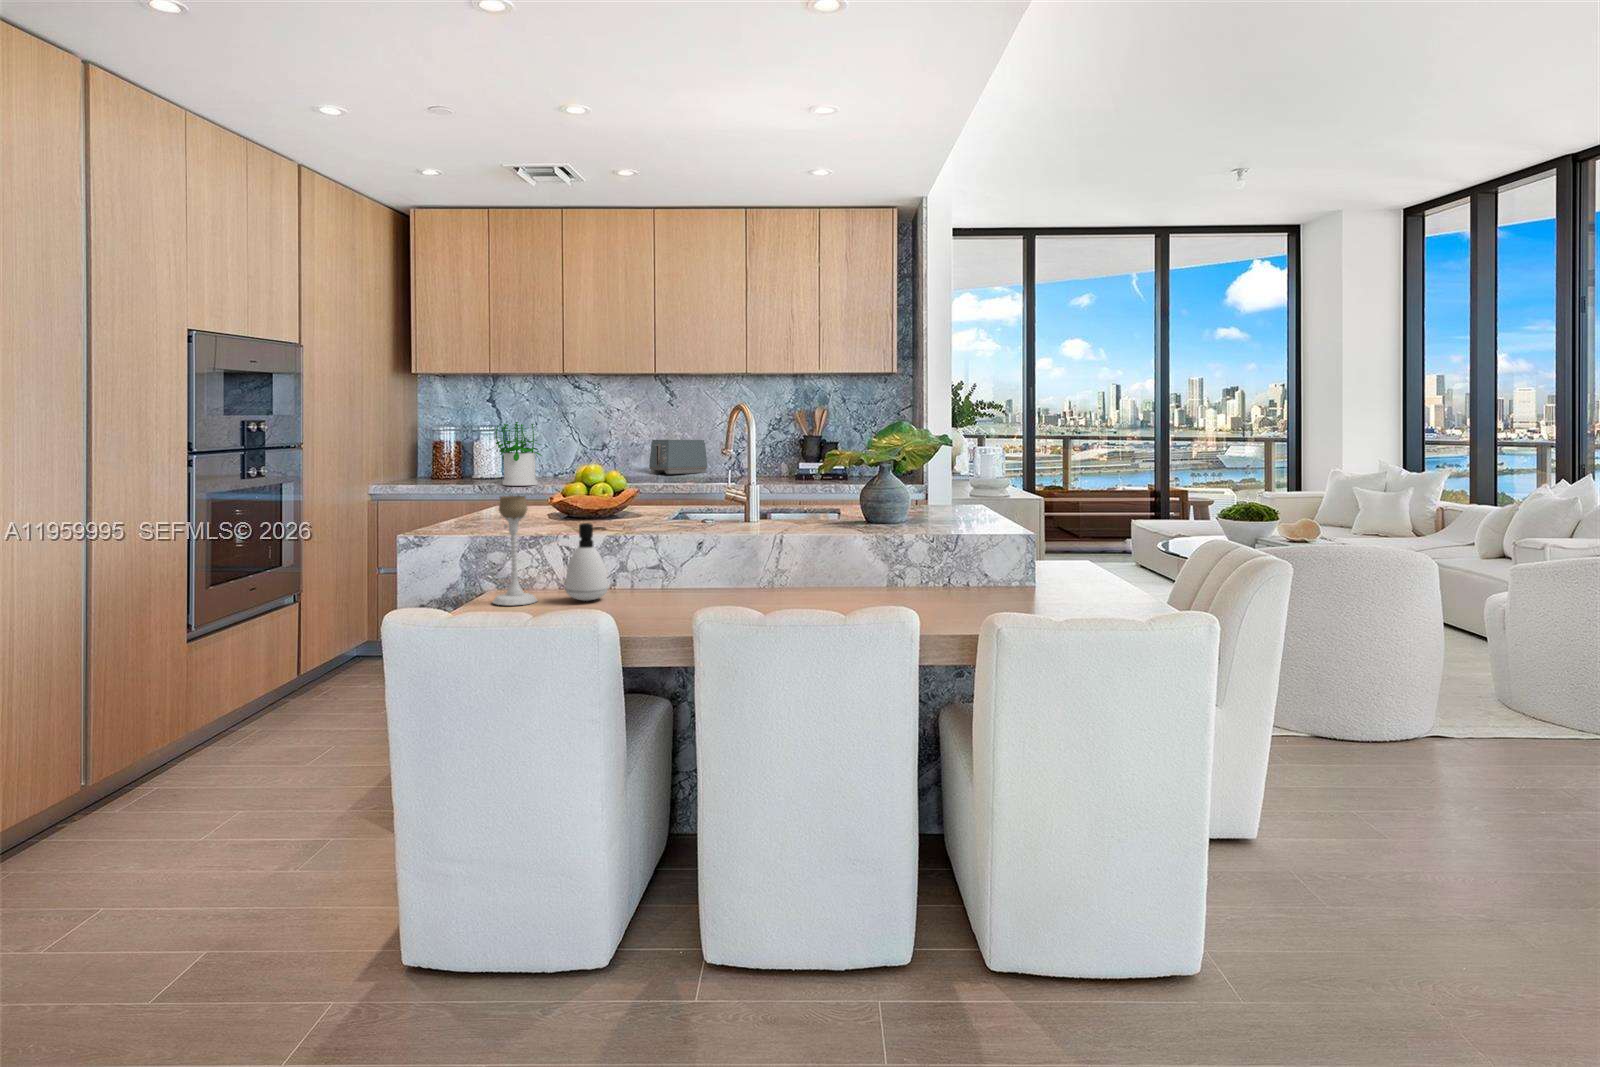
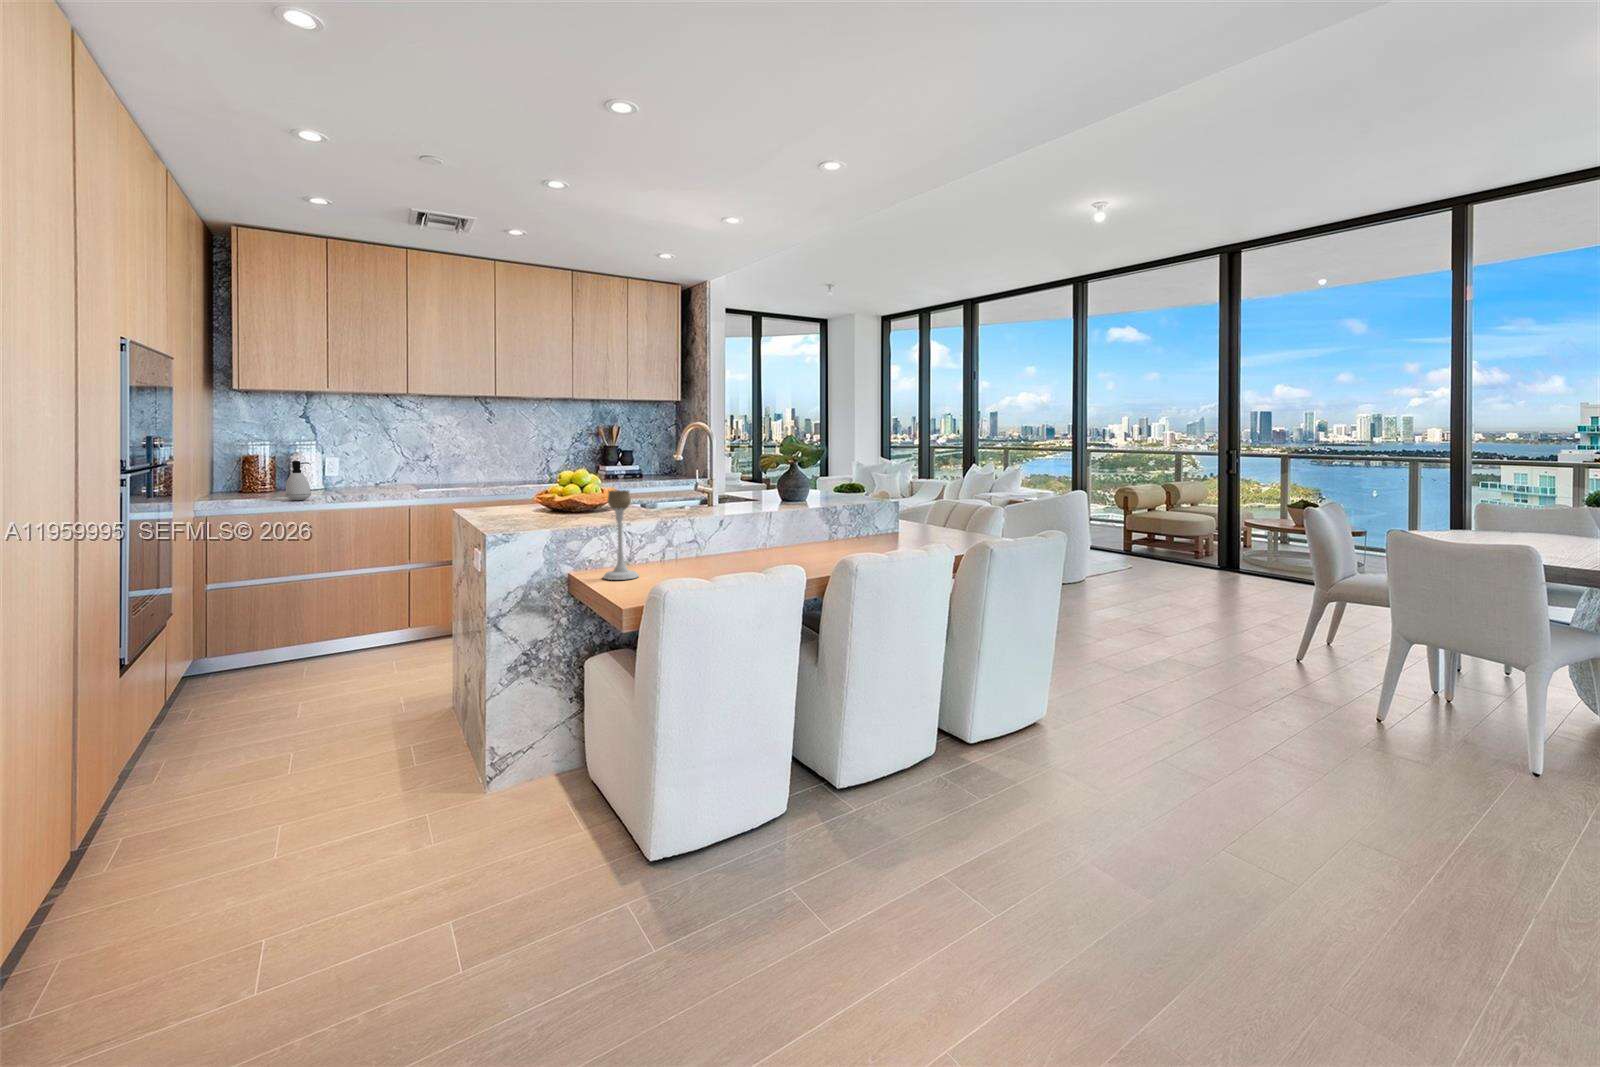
potted plant: present [491,422,542,486] -> none [339,436,396,495]
toaster: present [649,440,707,474] -> none [478,452,528,481]
soap dispenser: present [565,523,608,601] -> present [286,461,311,500]

